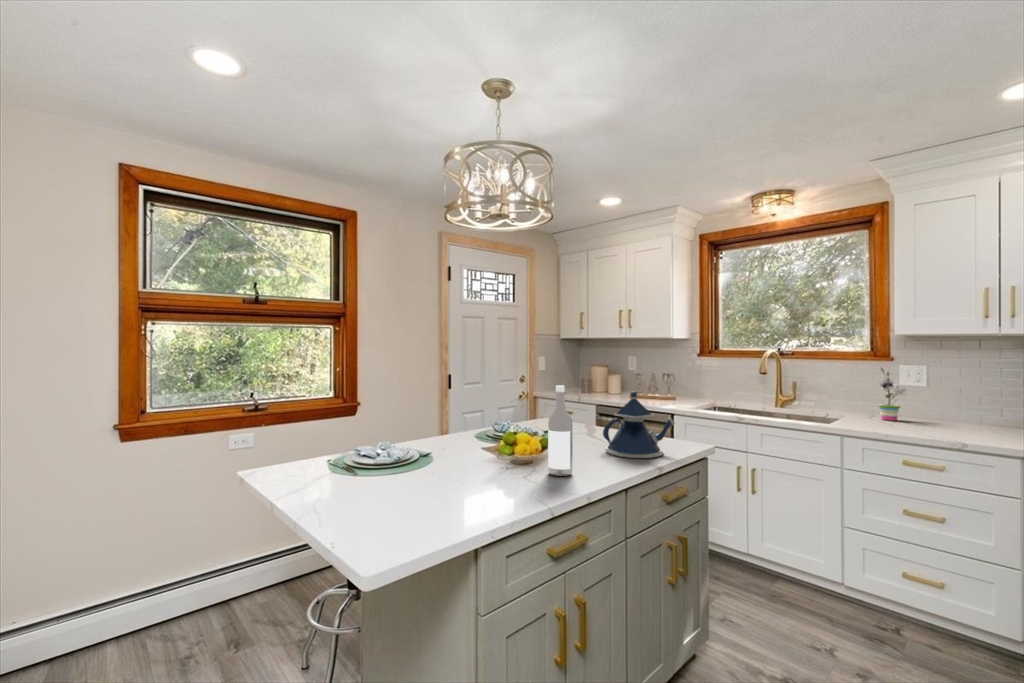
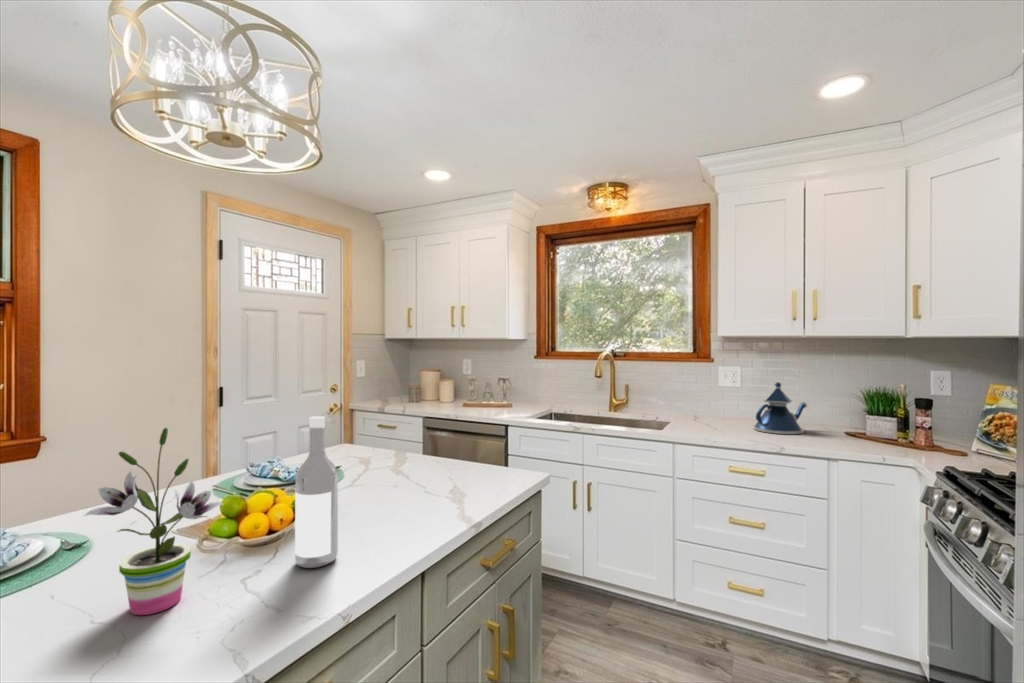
potted plant: present [878,368,906,421] -> present [85,428,222,615]
teapot: present [603,391,675,458] -> present [753,382,807,434]

